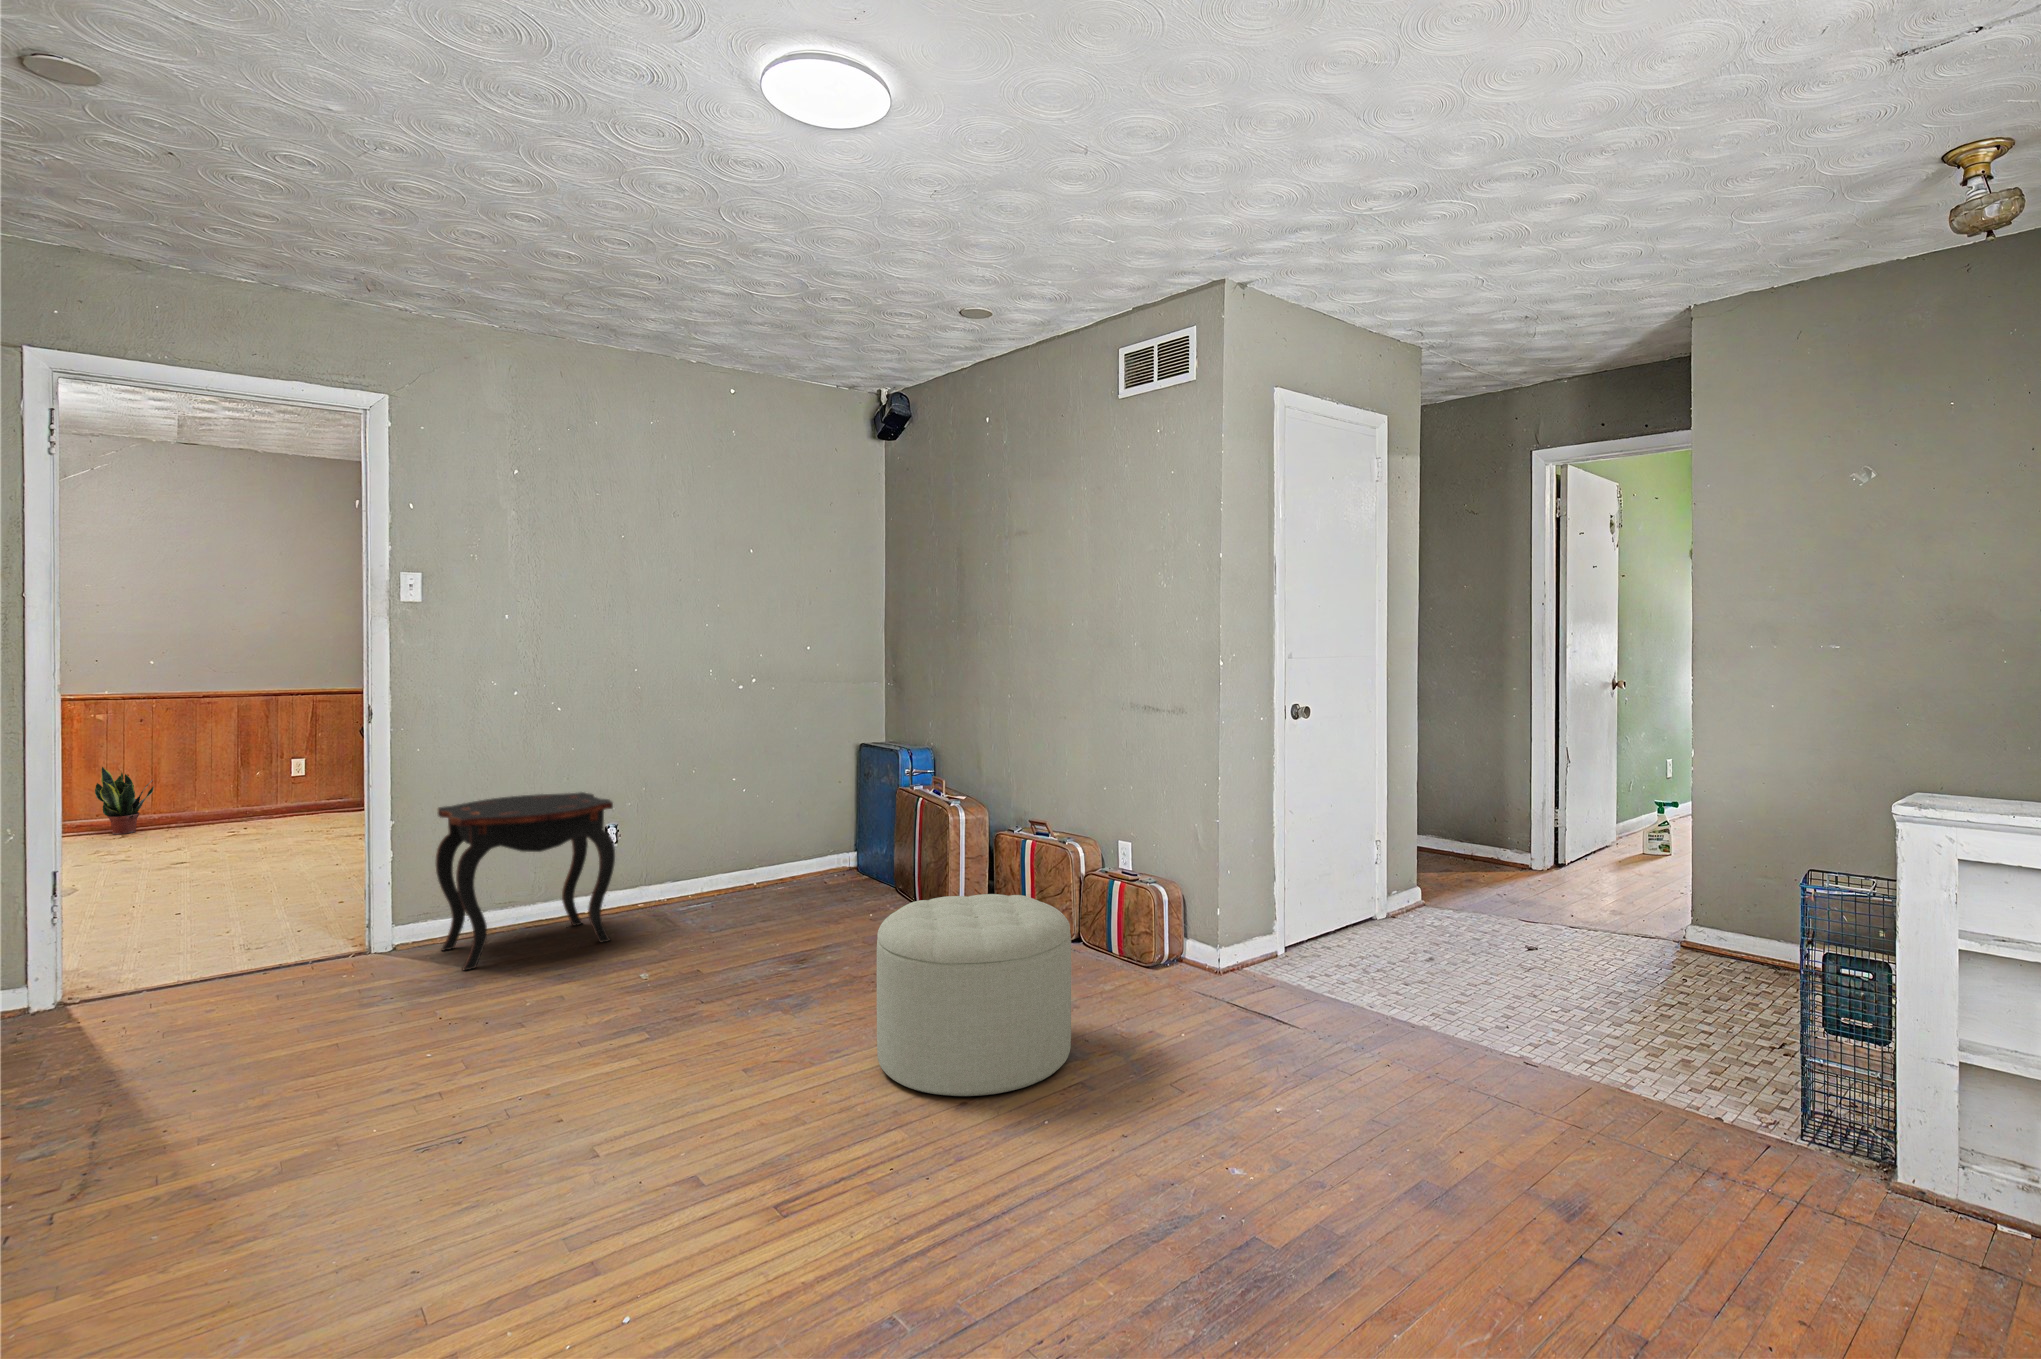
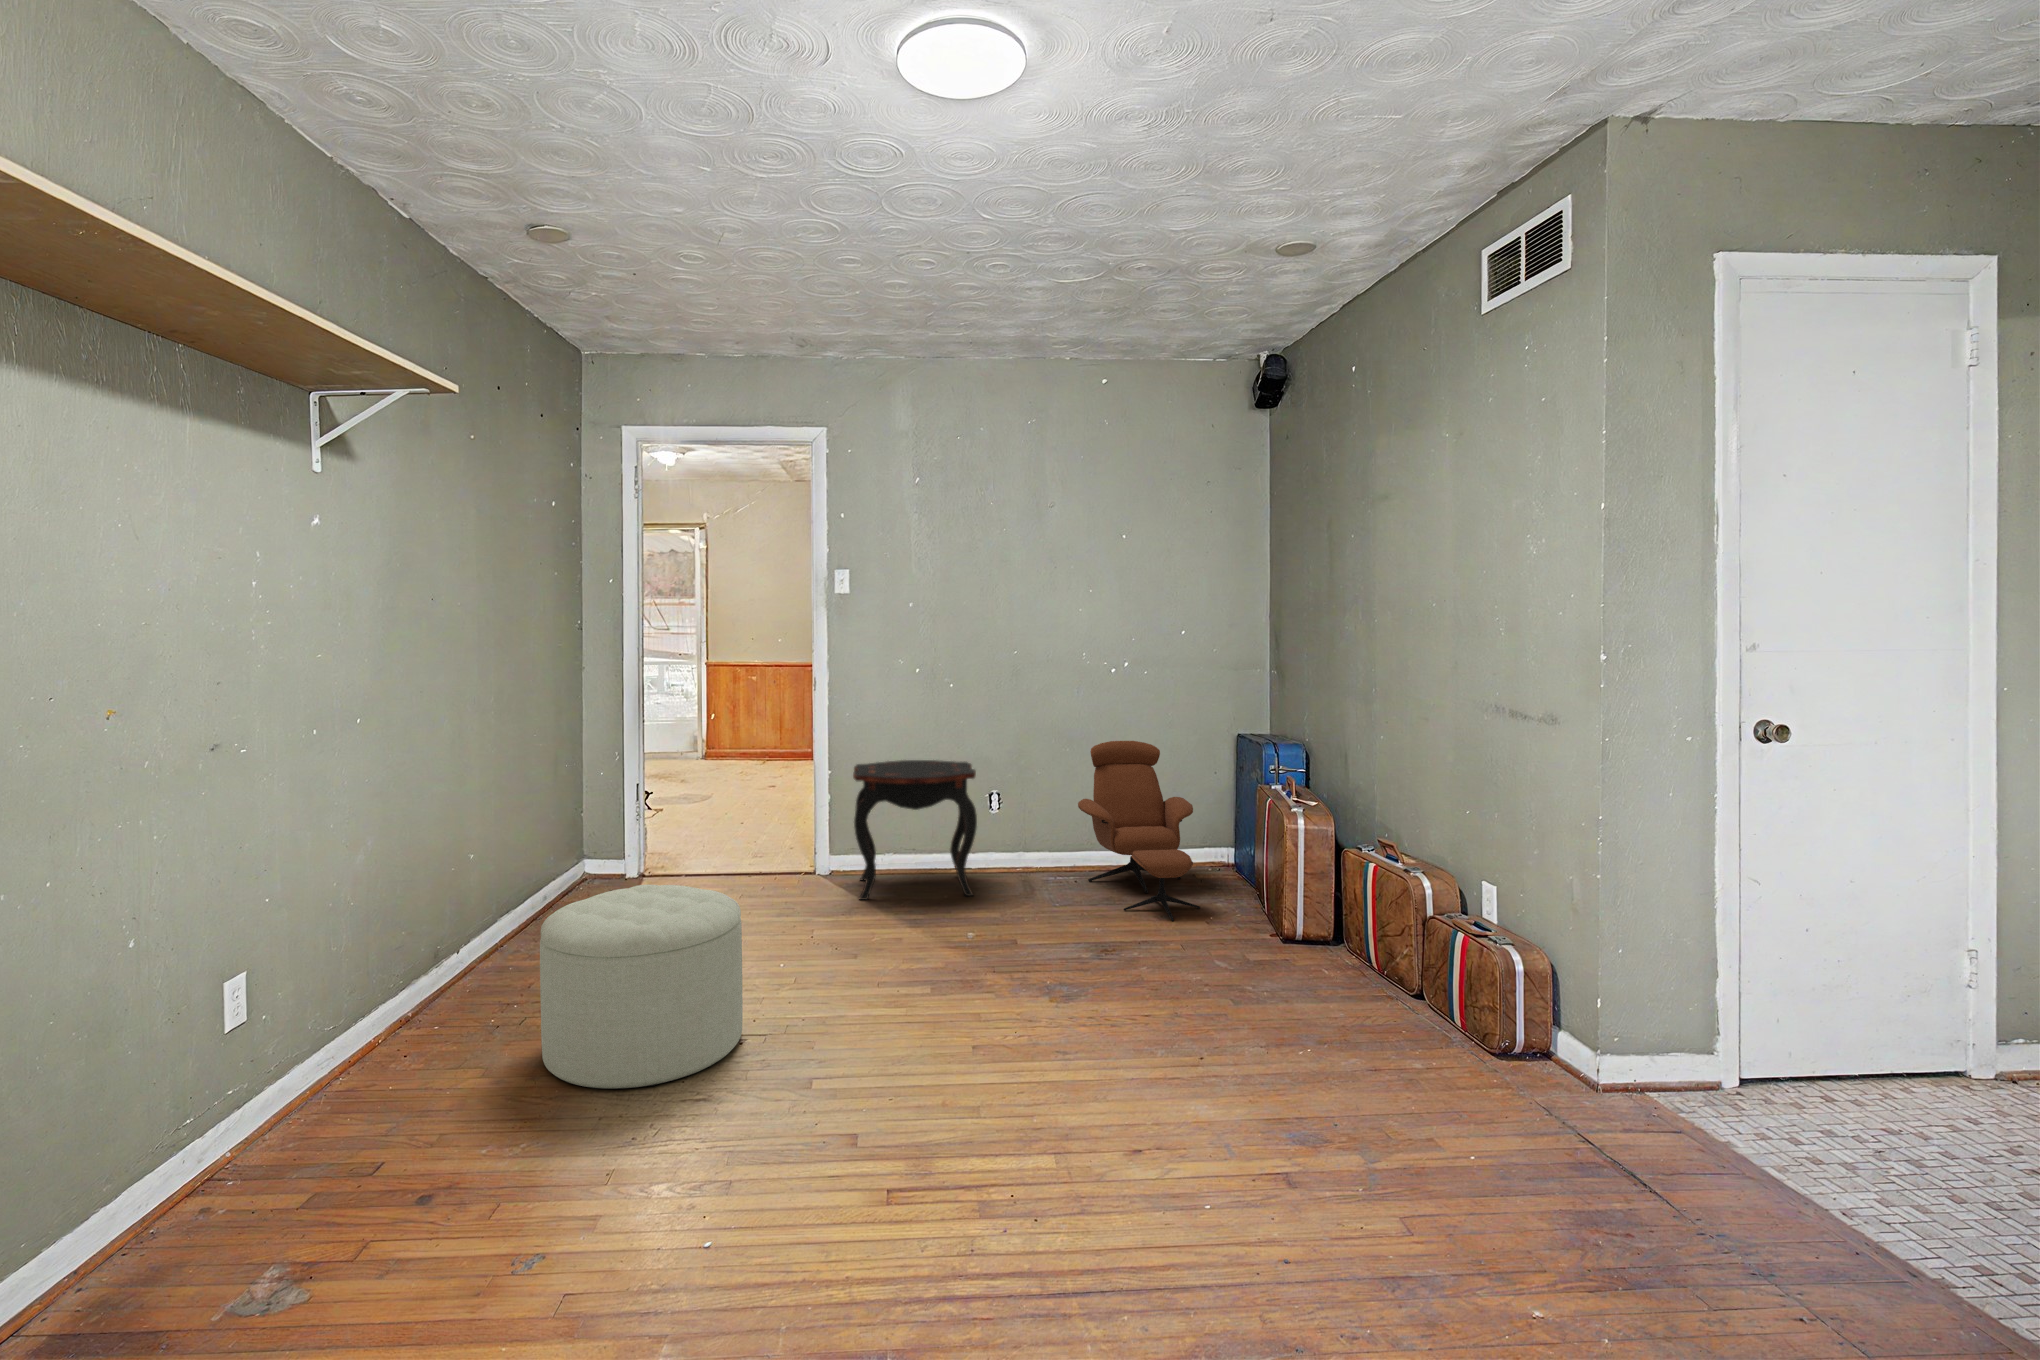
lounge chair: none [714,756,857,925] -> present [1078,741,1200,921]
potted plant: present [95,767,154,834] -> none [756,715,786,762]
ottoman: present [877,894,1071,1096] -> present [540,885,743,1088]

